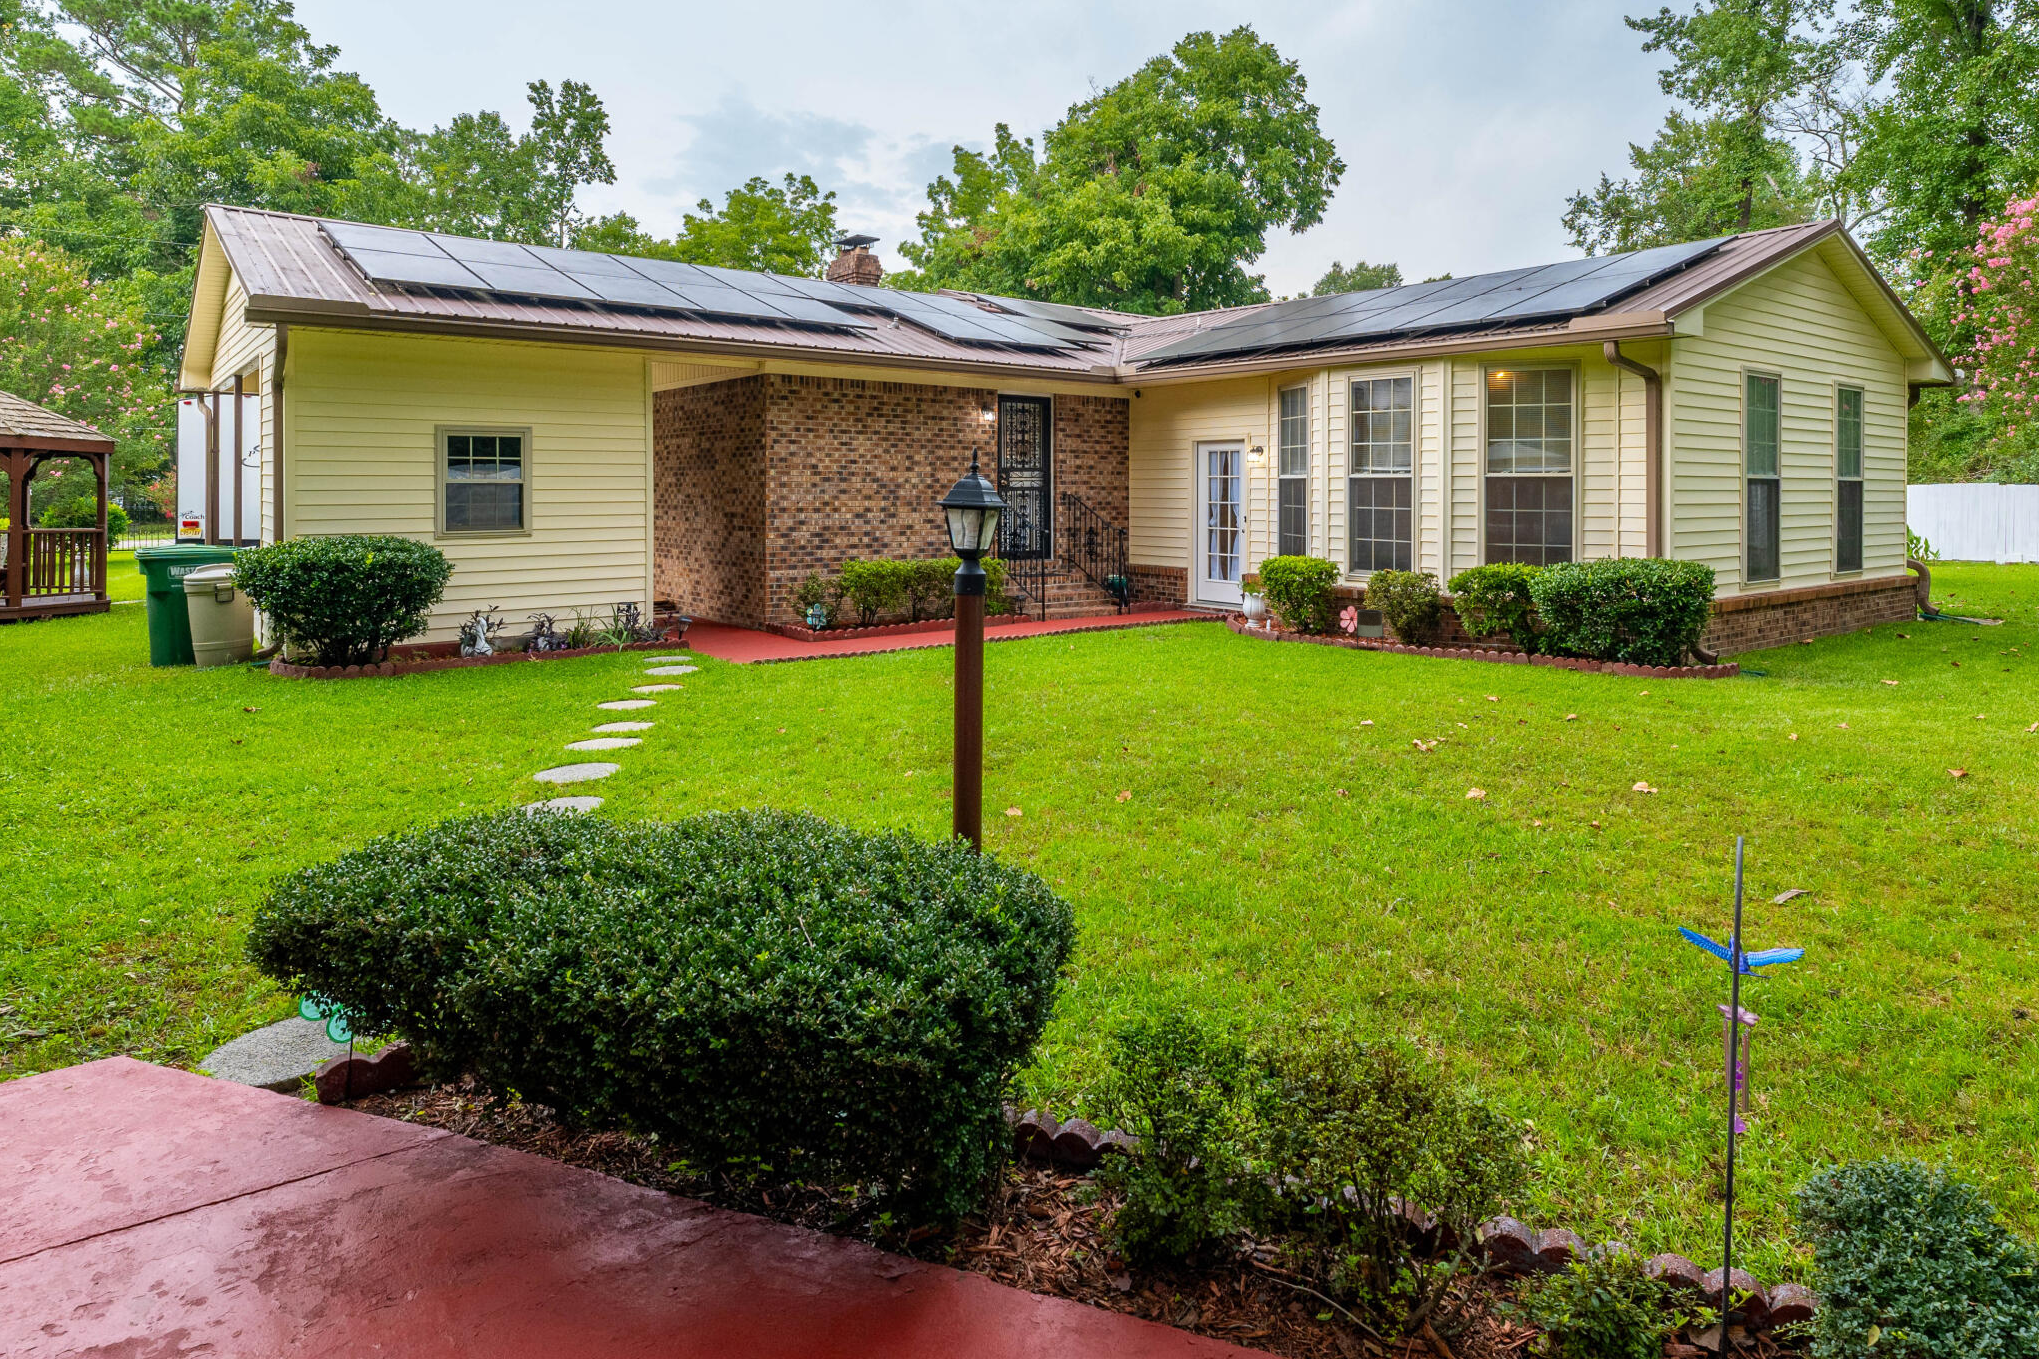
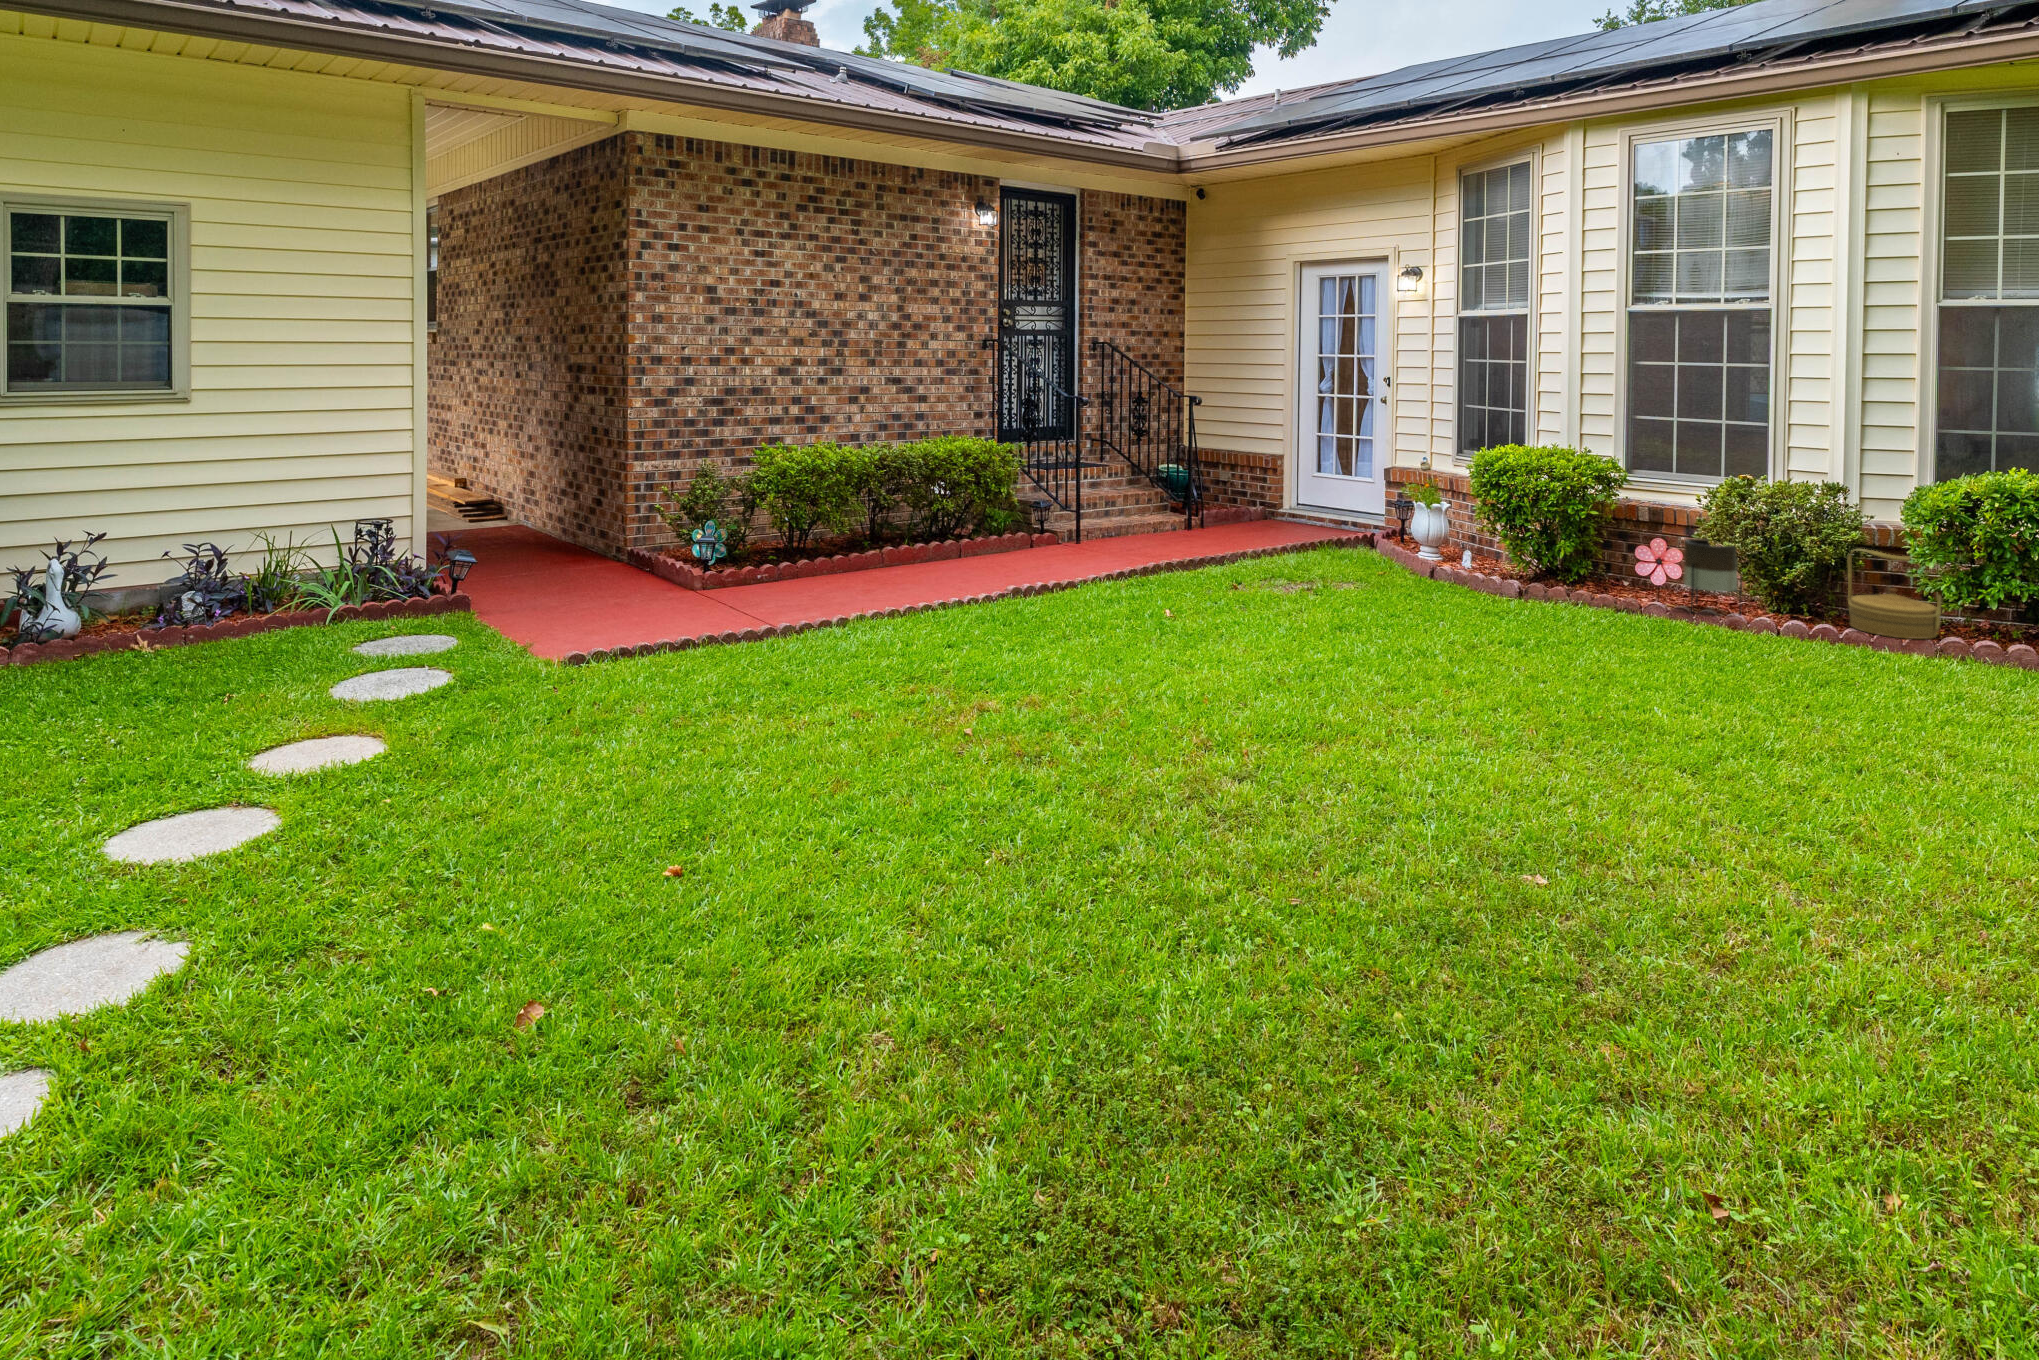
woven basket: none [1430,612,1470,657] -> present [1847,549,1941,639]

